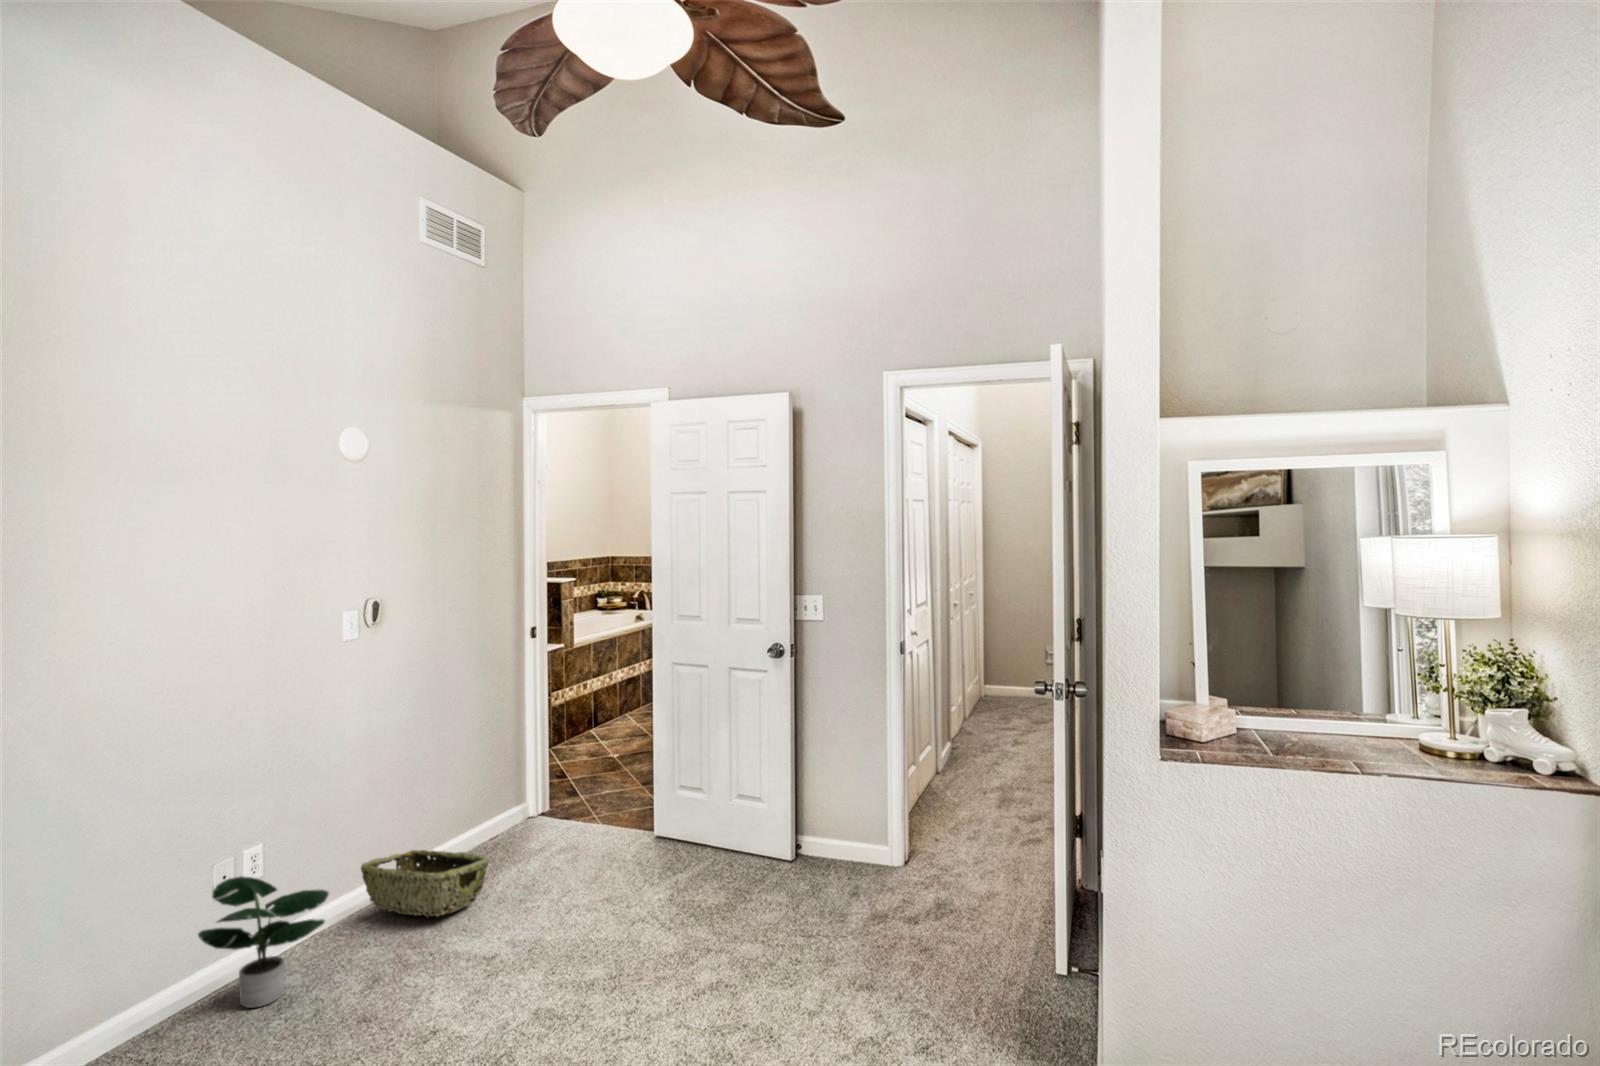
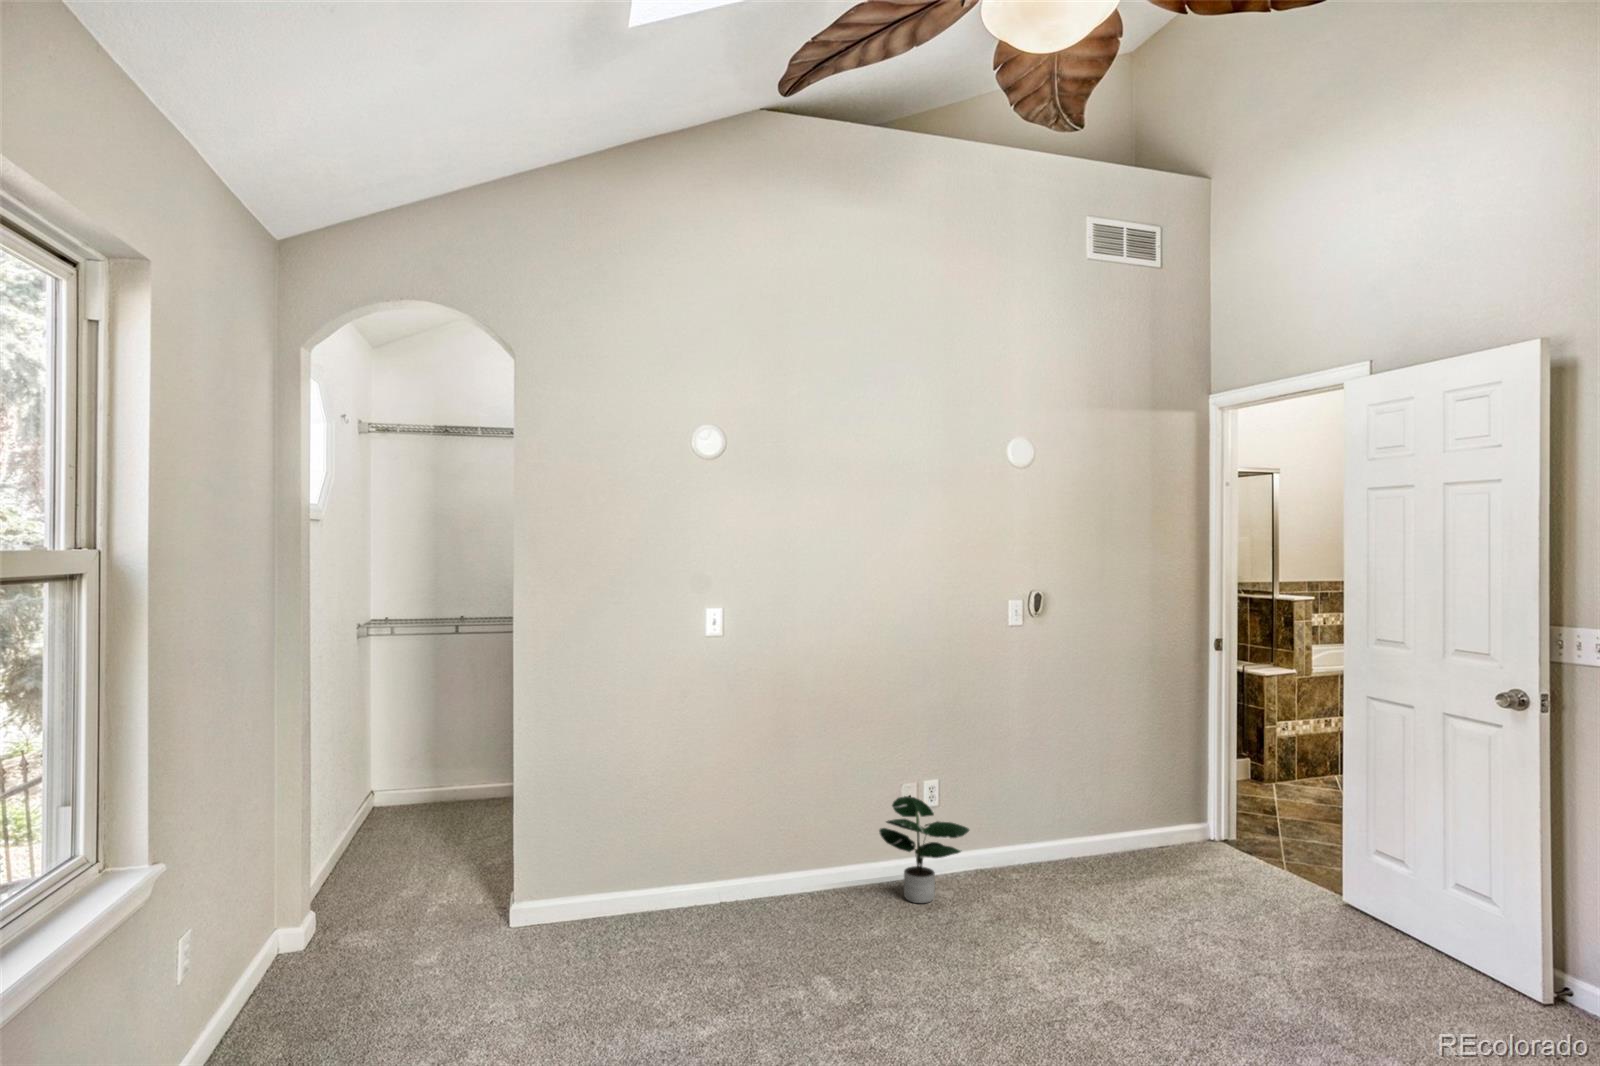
woven basket: present [361,850,489,917] -> none [1014,823,1124,893]

